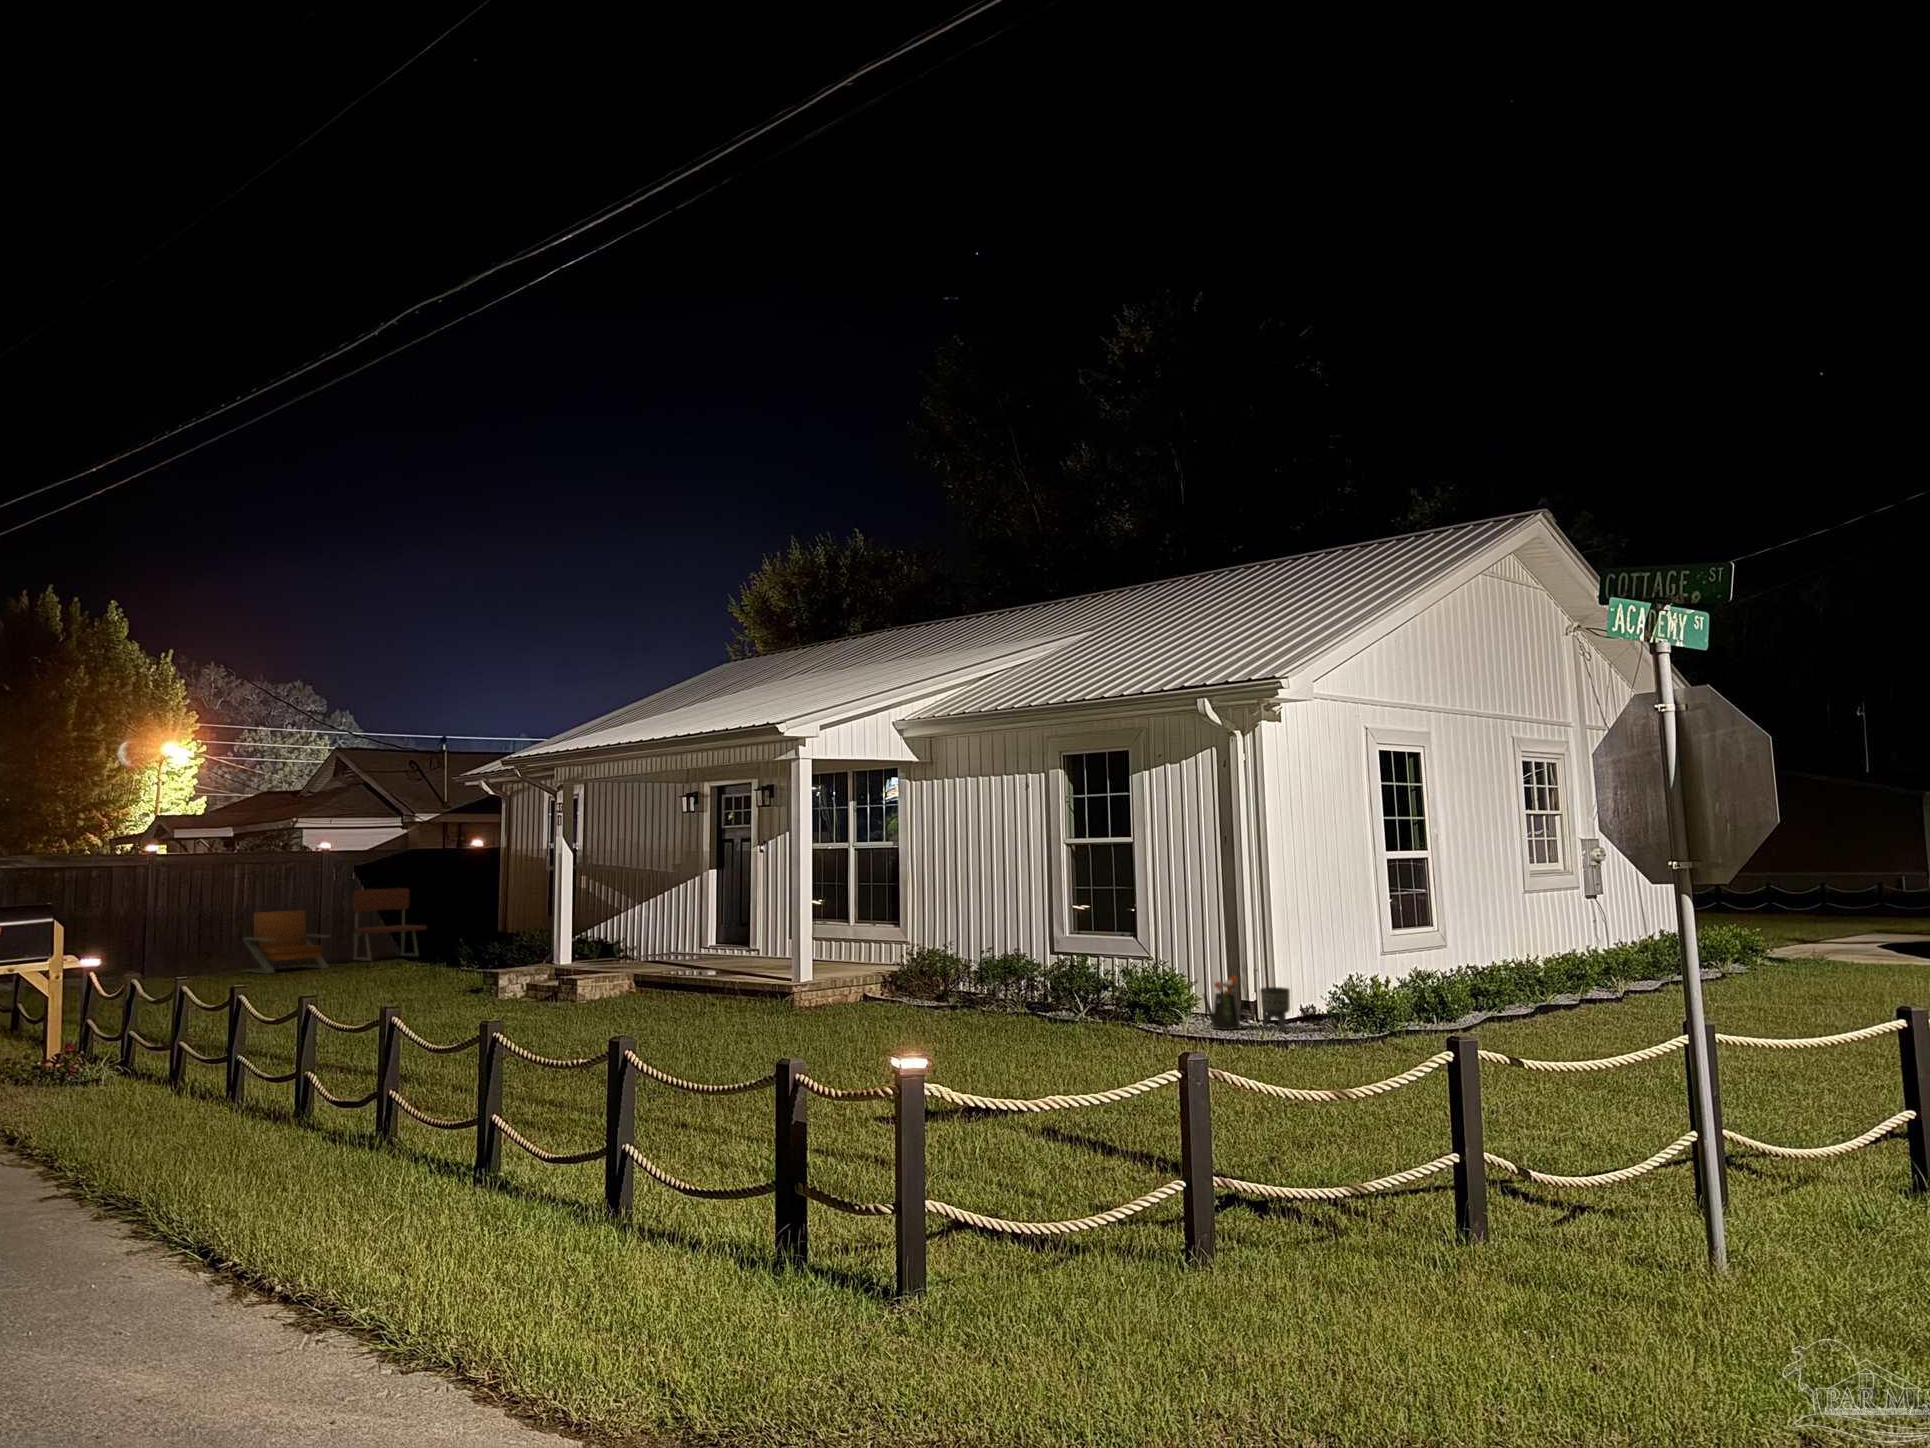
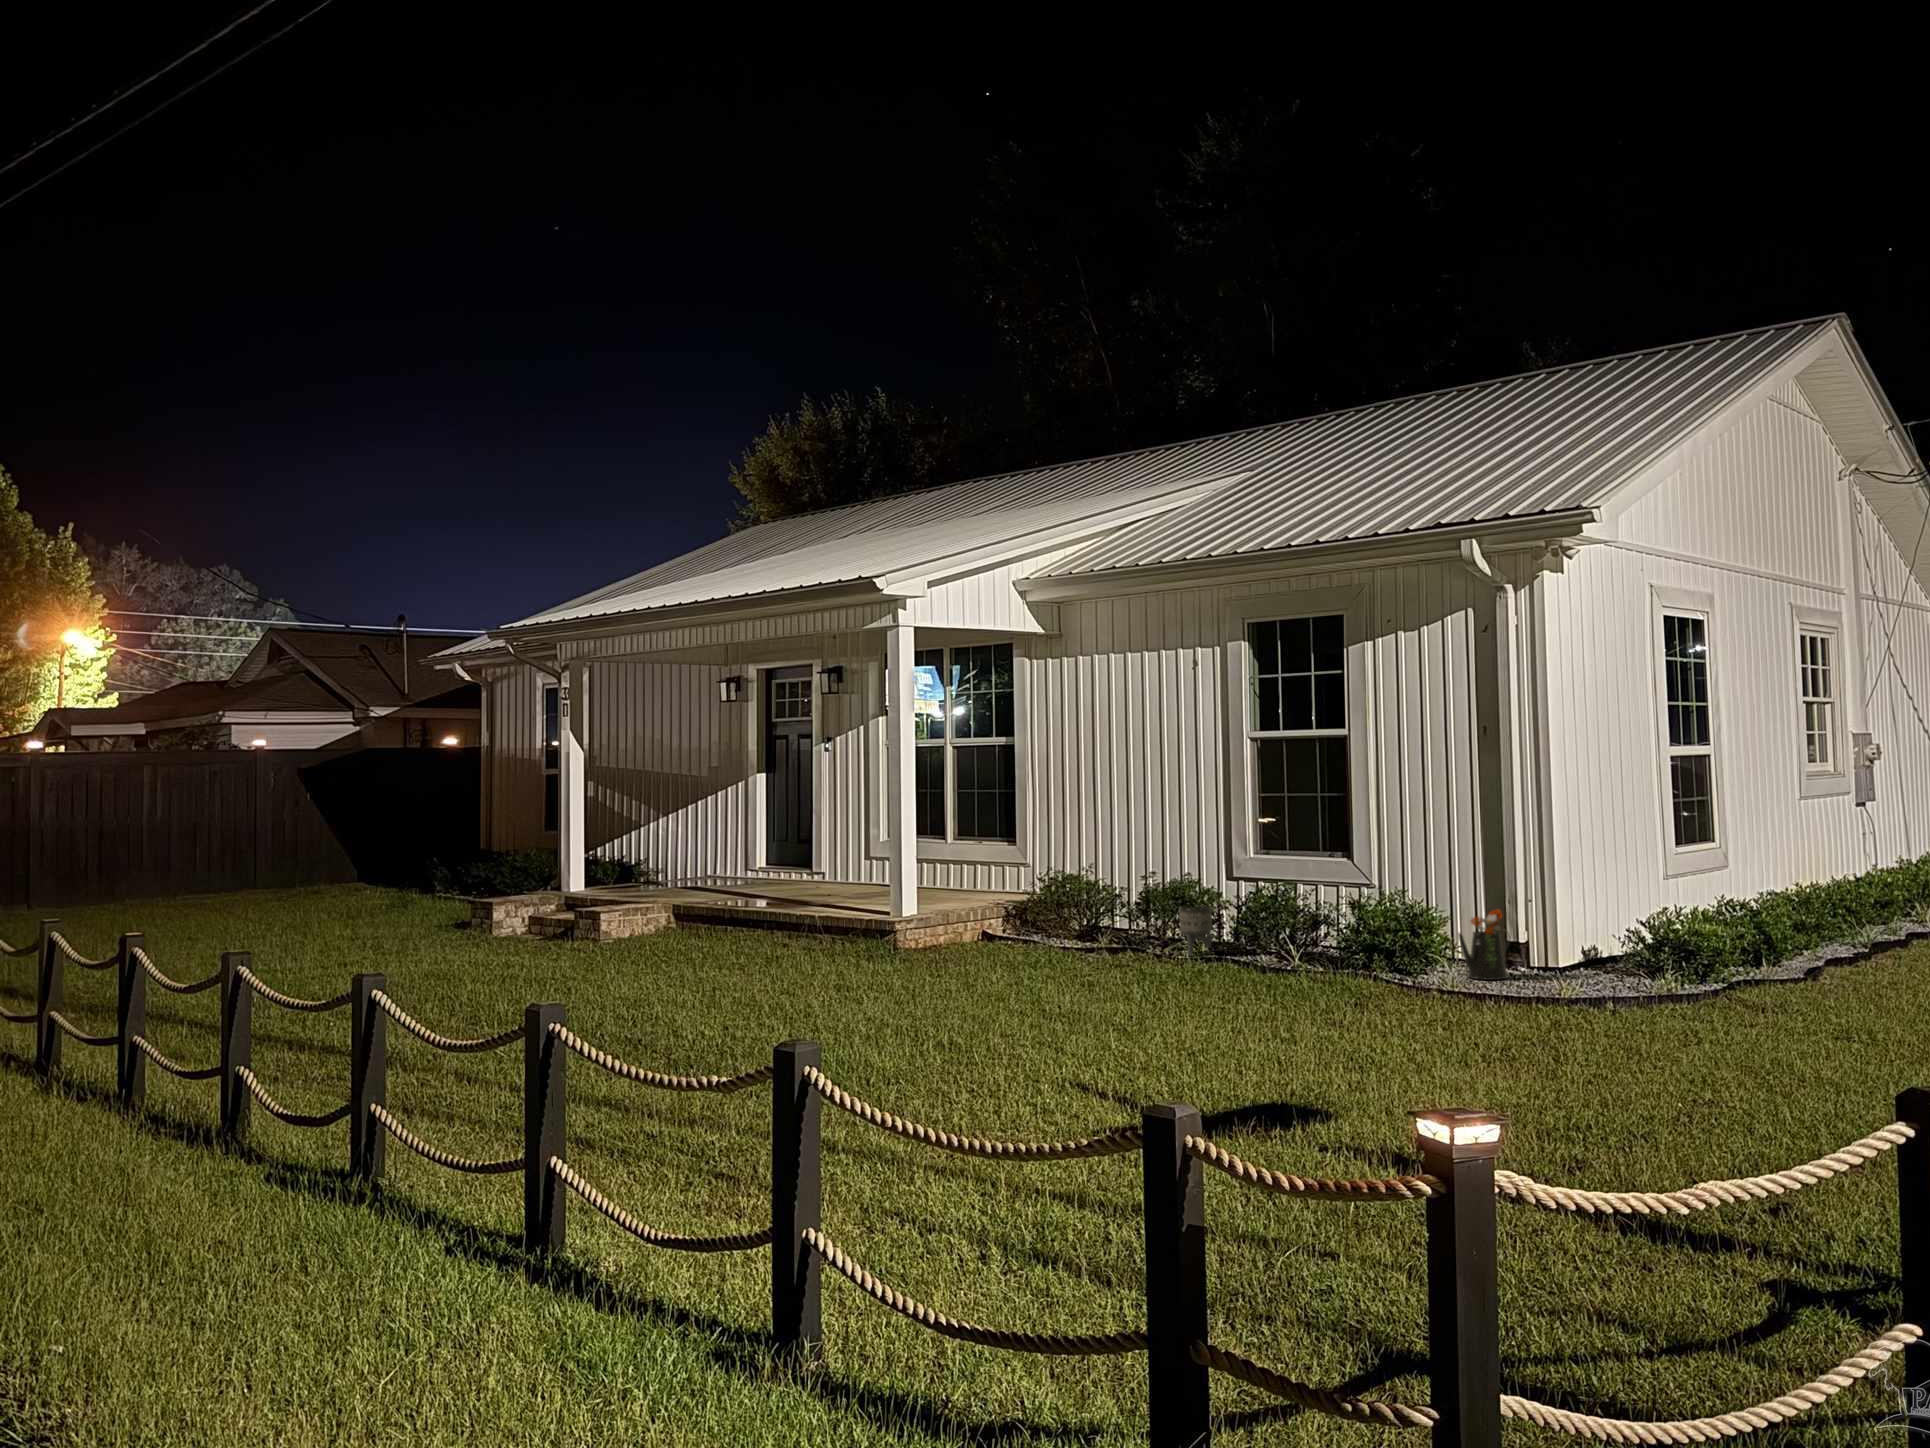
bench: present [353,888,427,961] -> none [299,797,392,887]
lounge chair: present [243,910,329,974] -> none [157,825,271,904]
planter: present [1260,987,1290,1032] -> present [1179,906,1212,956]

